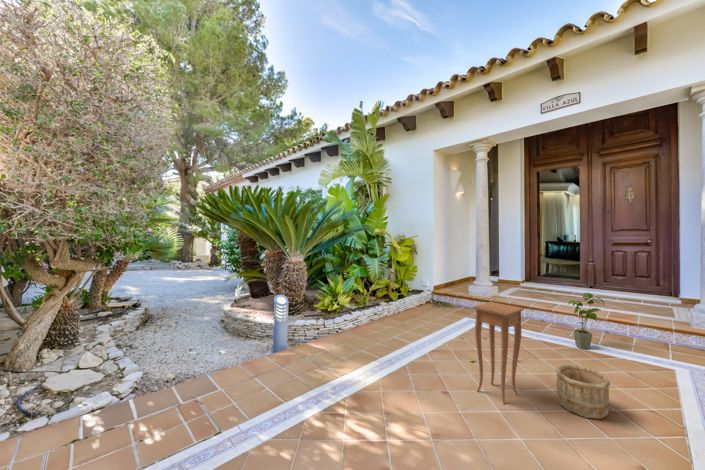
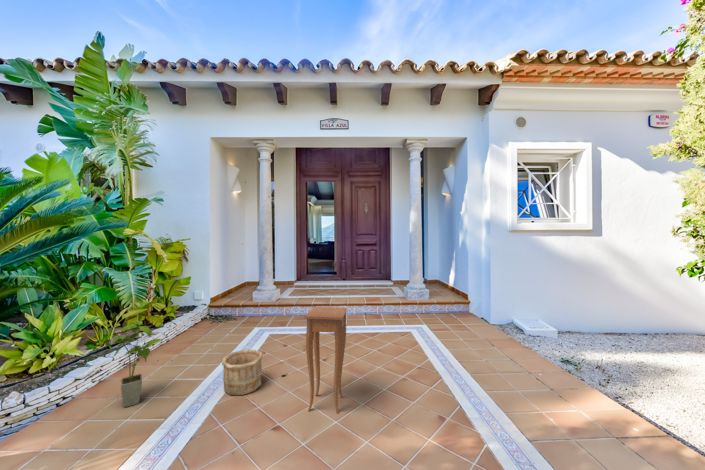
house plant: present [568,293,604,349] -> present [112,321,162,407]
wooden bucket: present [555,365,610,419] -> present [222,350,262,395]

